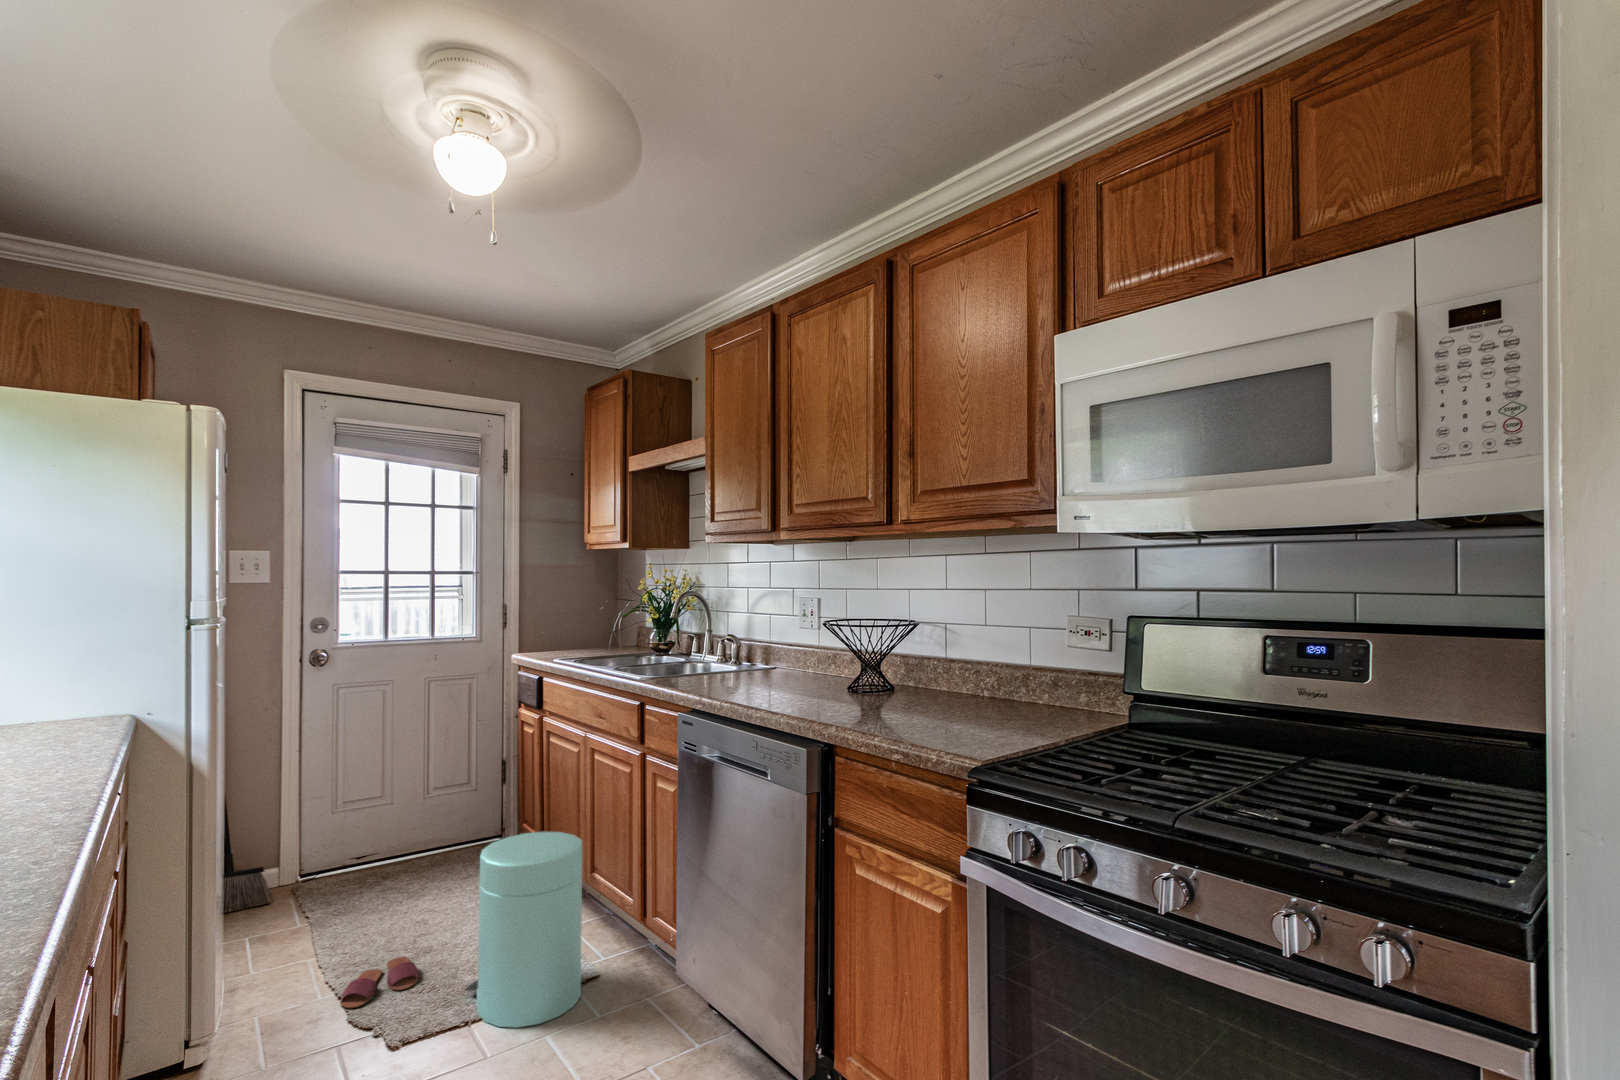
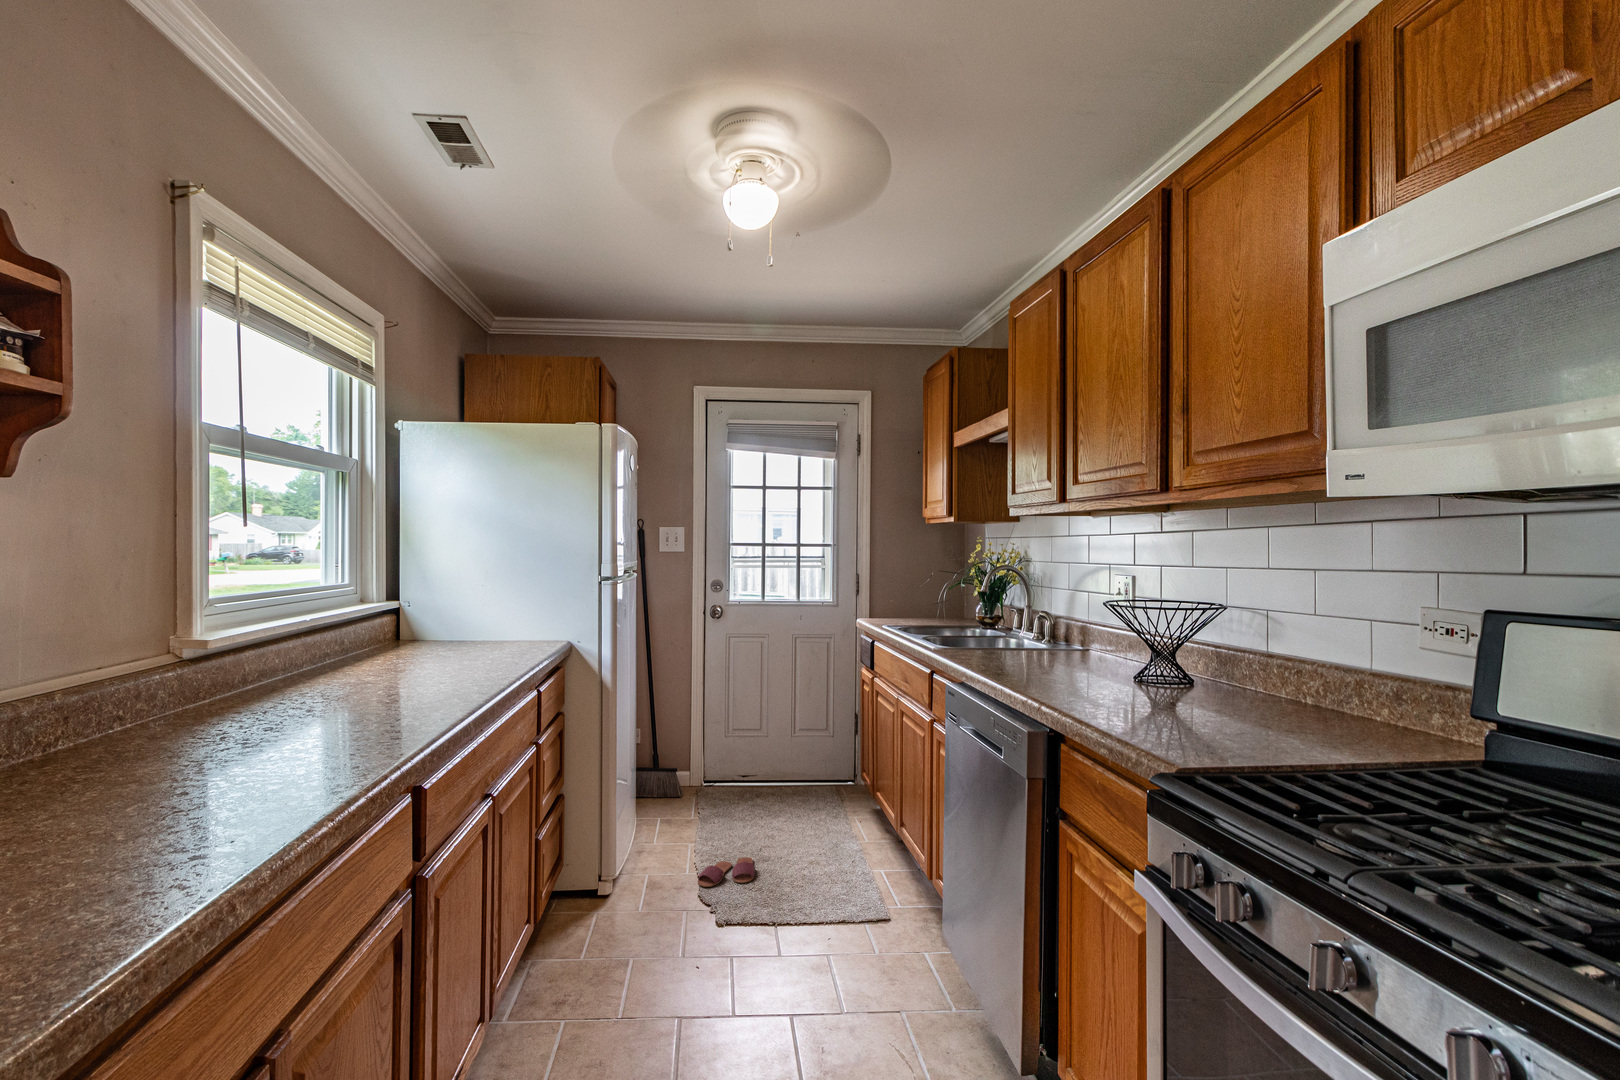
trash can: present [465,832,582,1027] -> none [780,774,872,942]

